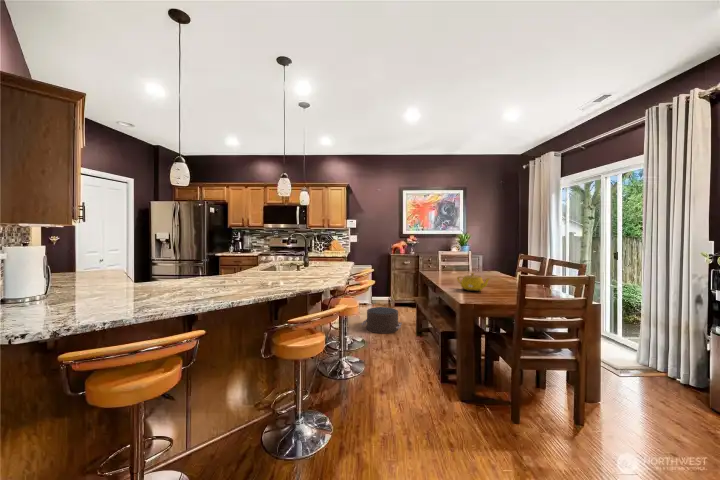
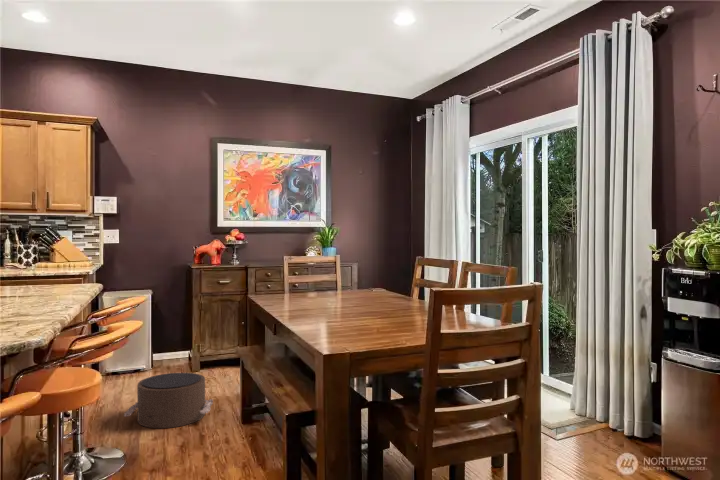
teapot: present [457,273,489,291] -> none [316,292,376,326]

